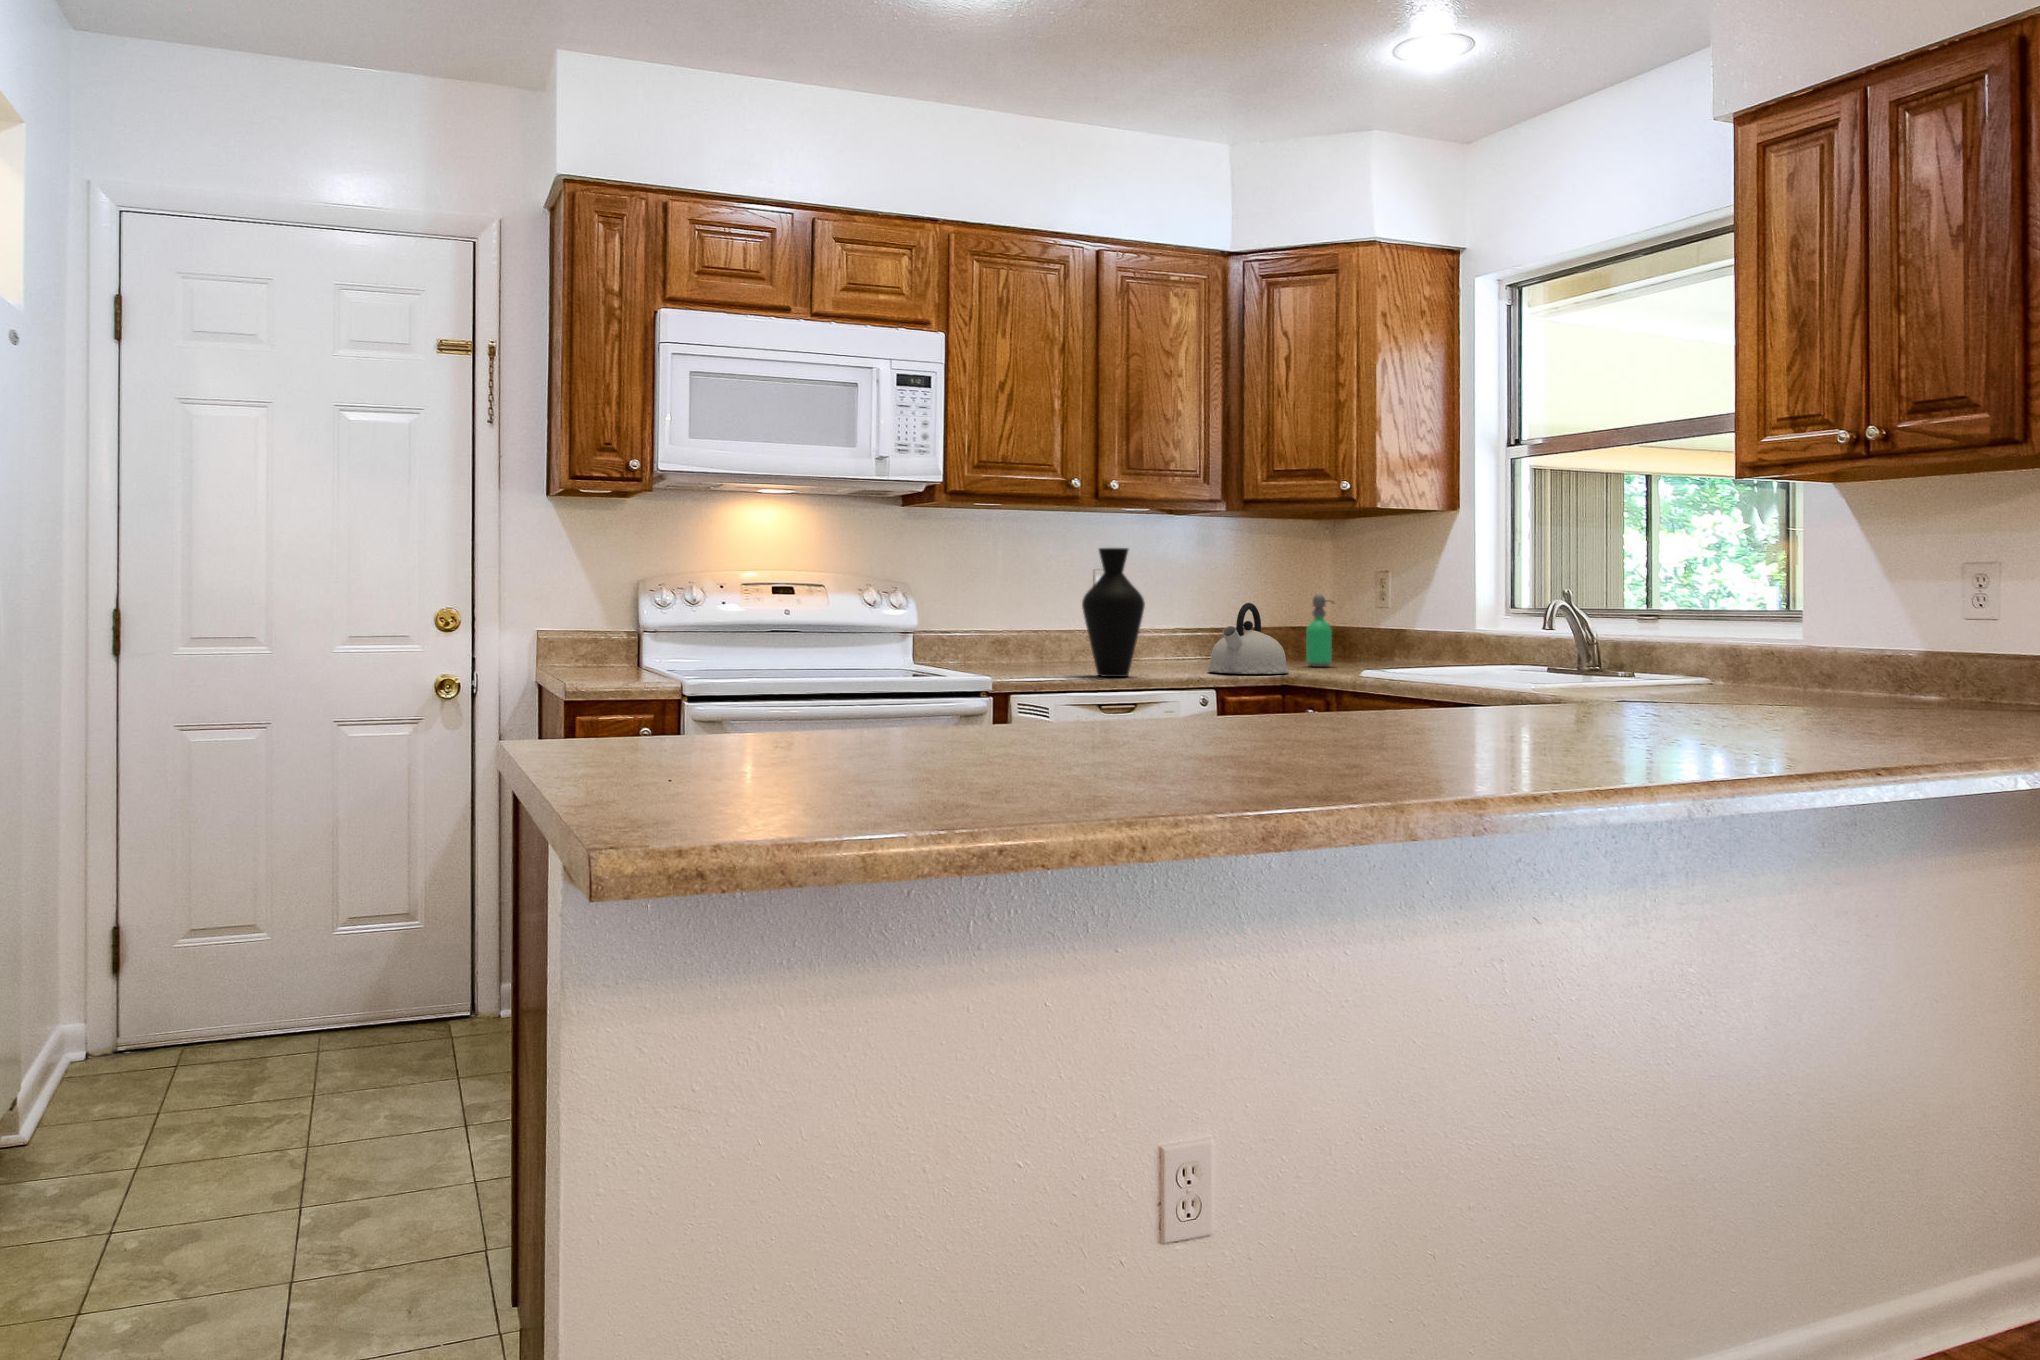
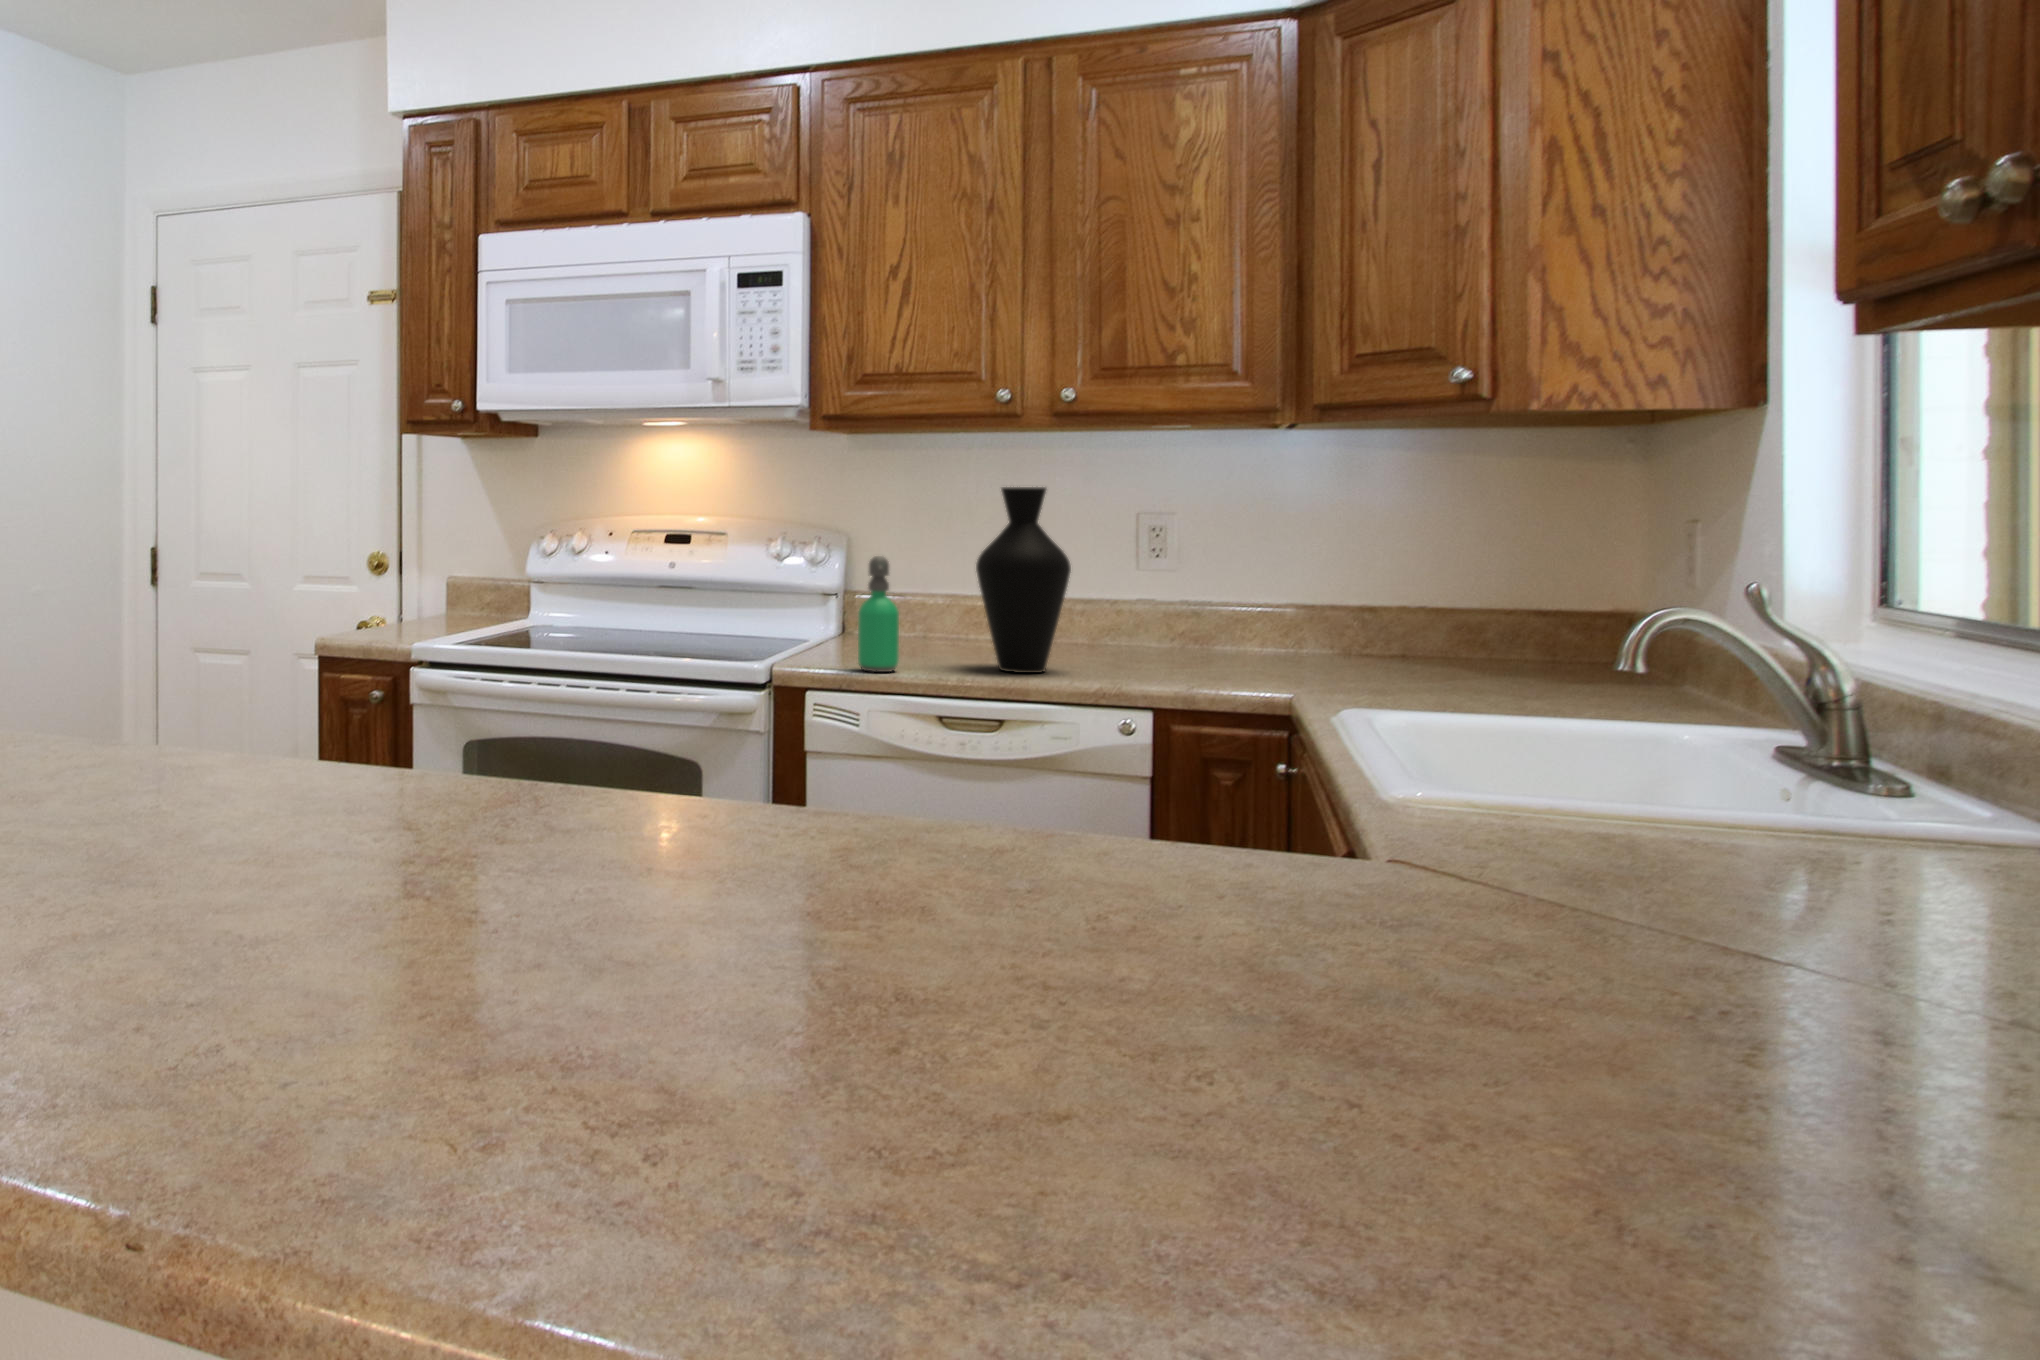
soap dispenser: present [1306,595,1334,667] -> present [858,556,899,672]
kettle: present [1208,603,1289,674] -> none [1206,570,1350,688]

